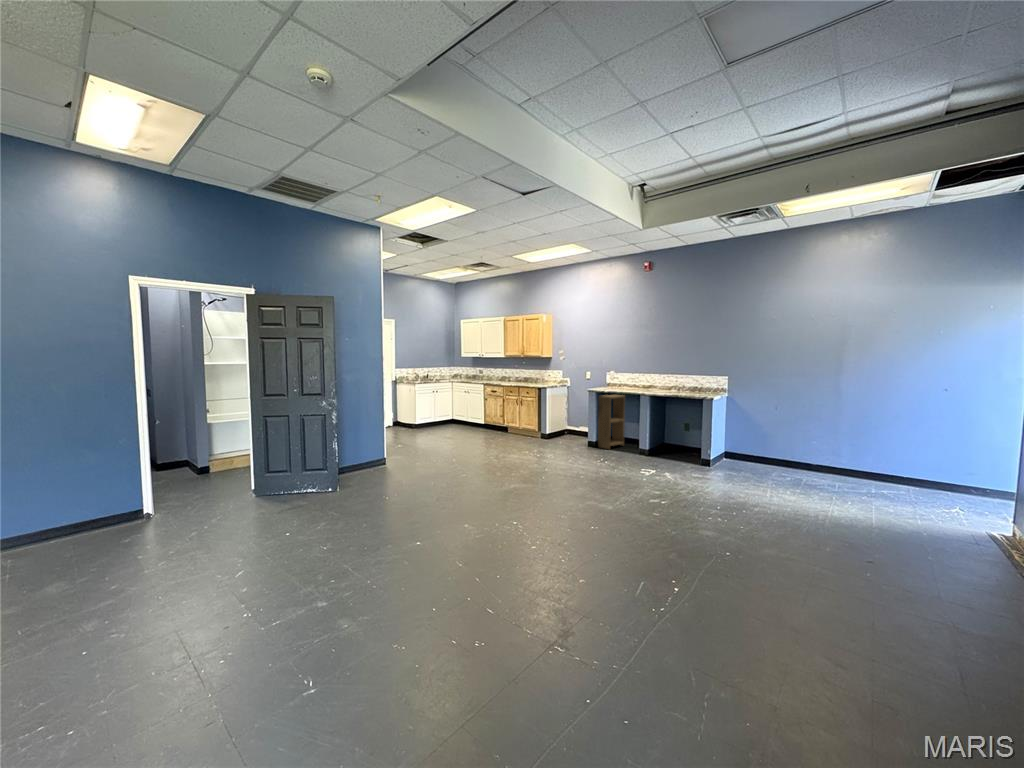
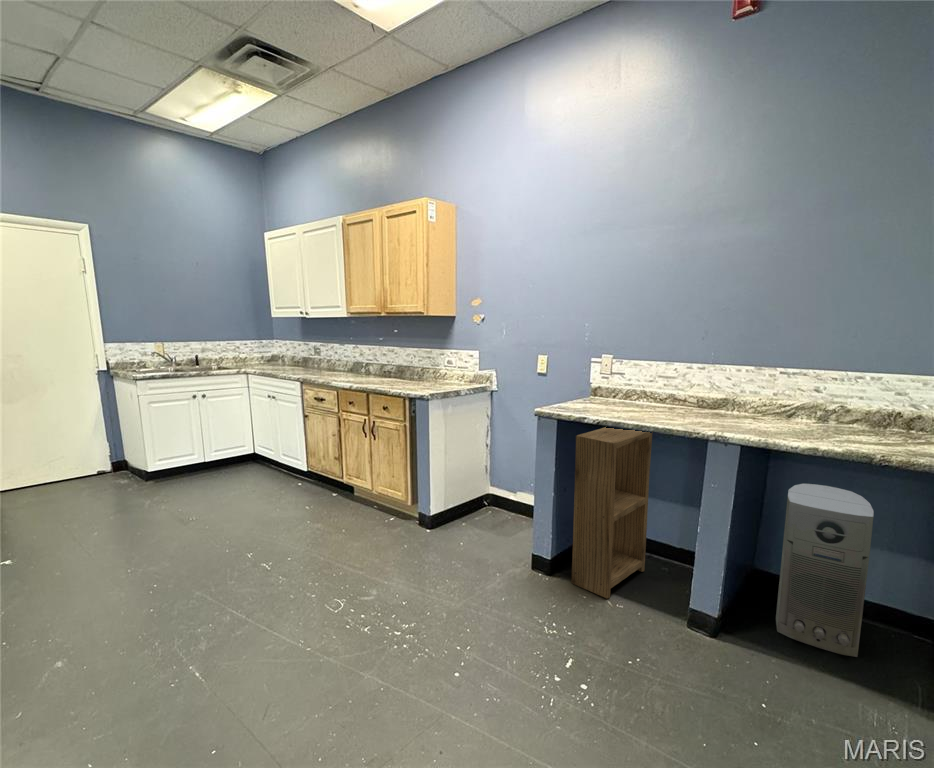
air purifier: none [660,411,685,456] -> present [776,484,874,657]

